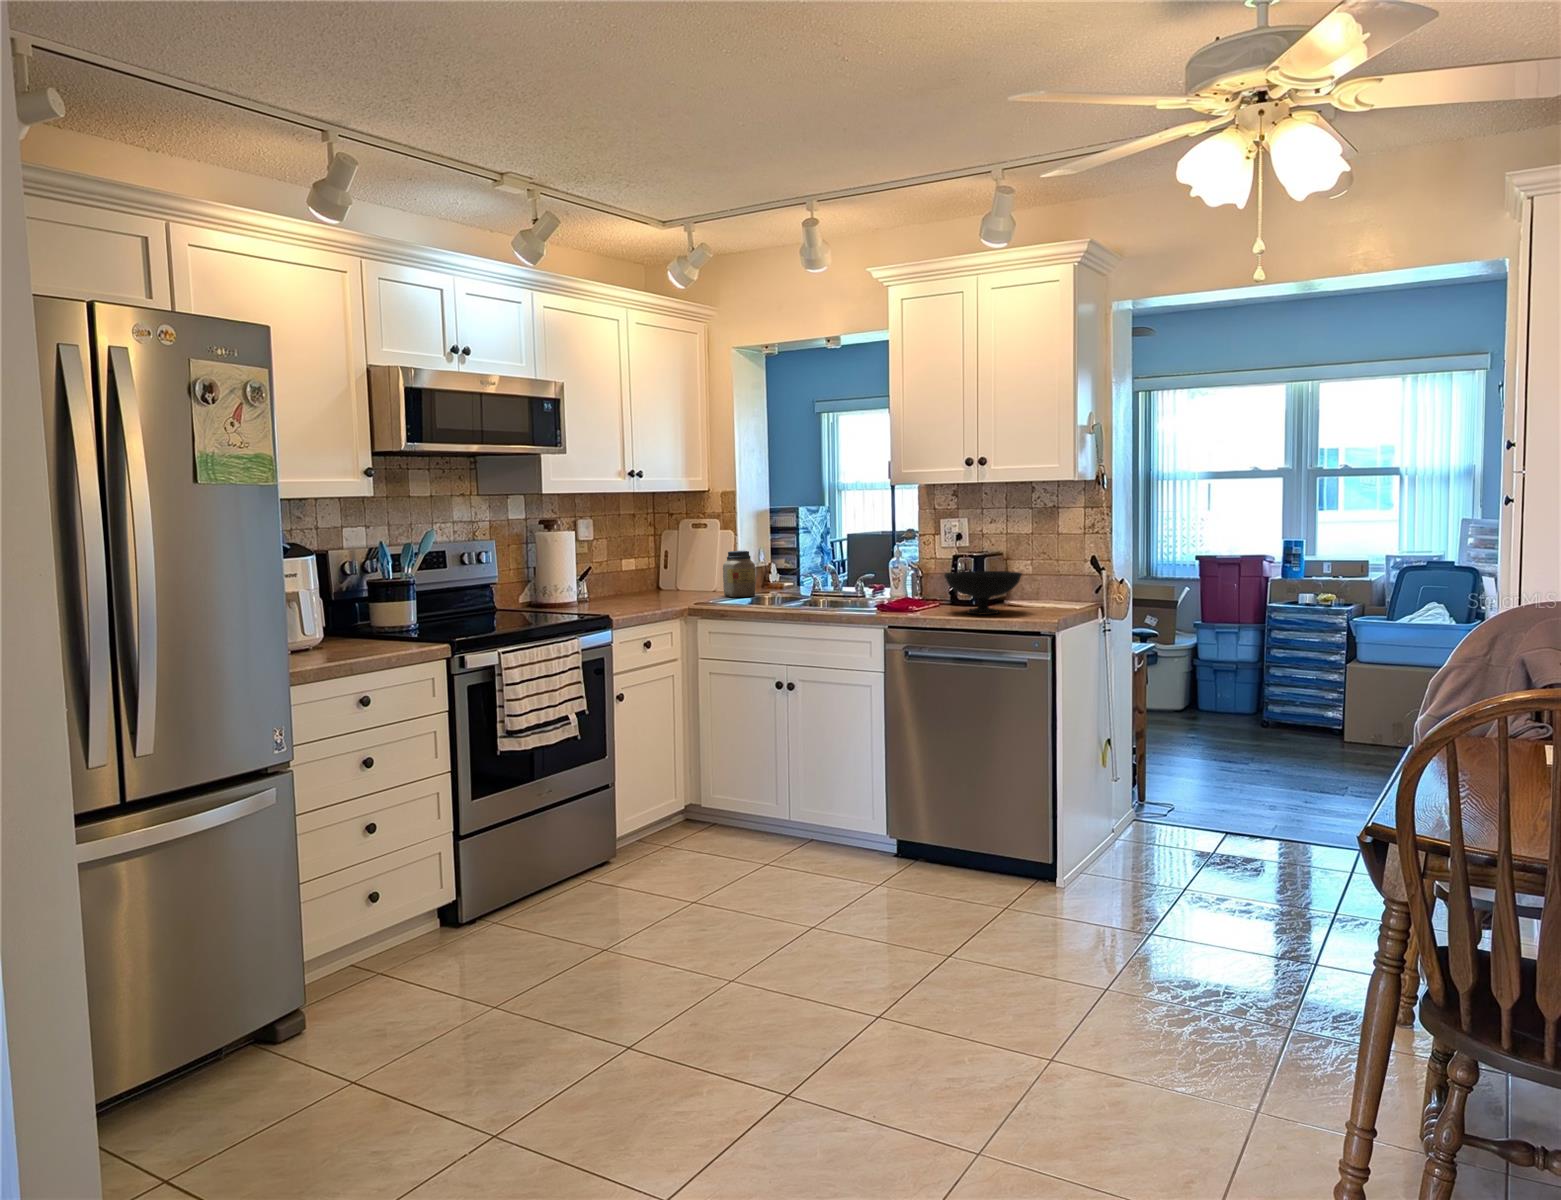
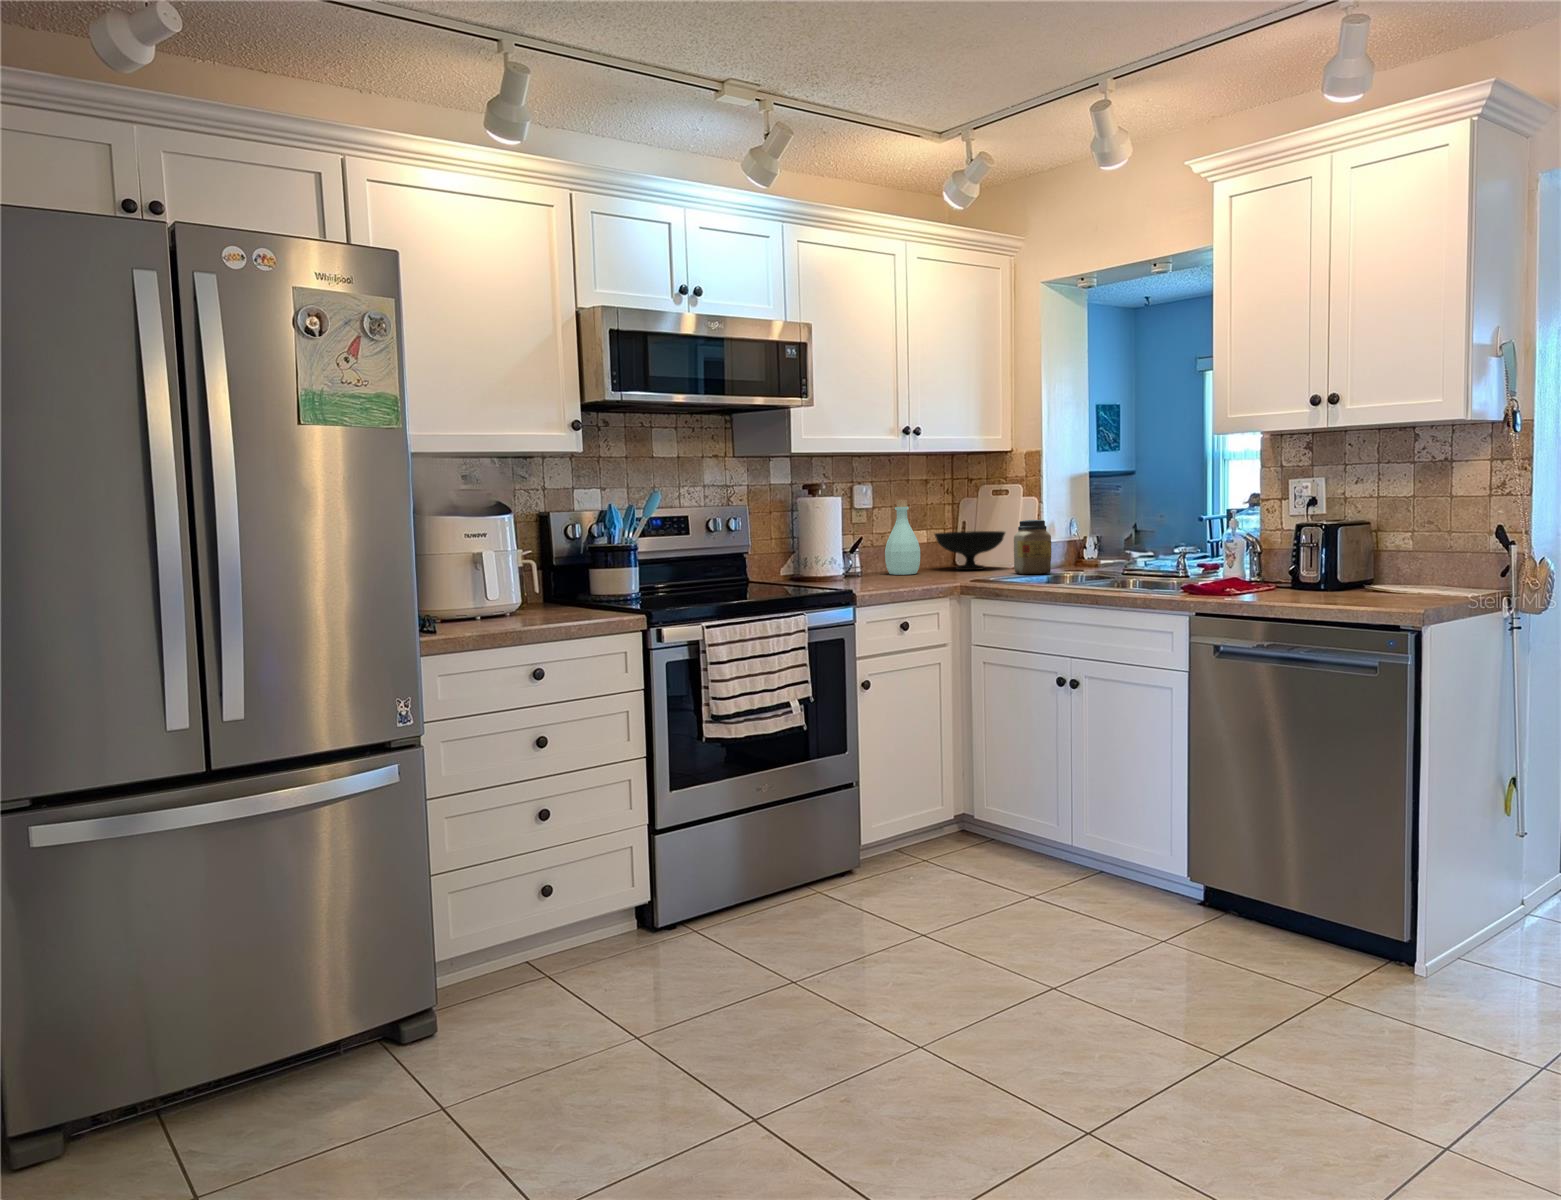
bottle: none [611,533,642,600] -> present [885,500,920,575]
bowl: present [944,571,1022,615] -> present [935,531,1005,570]

